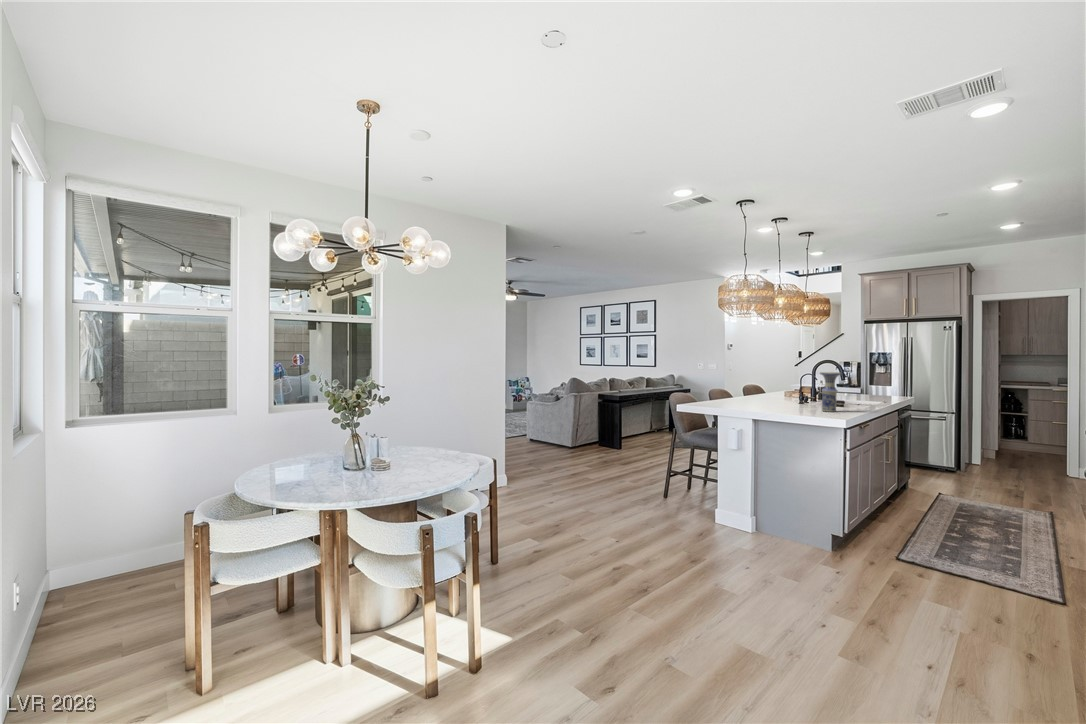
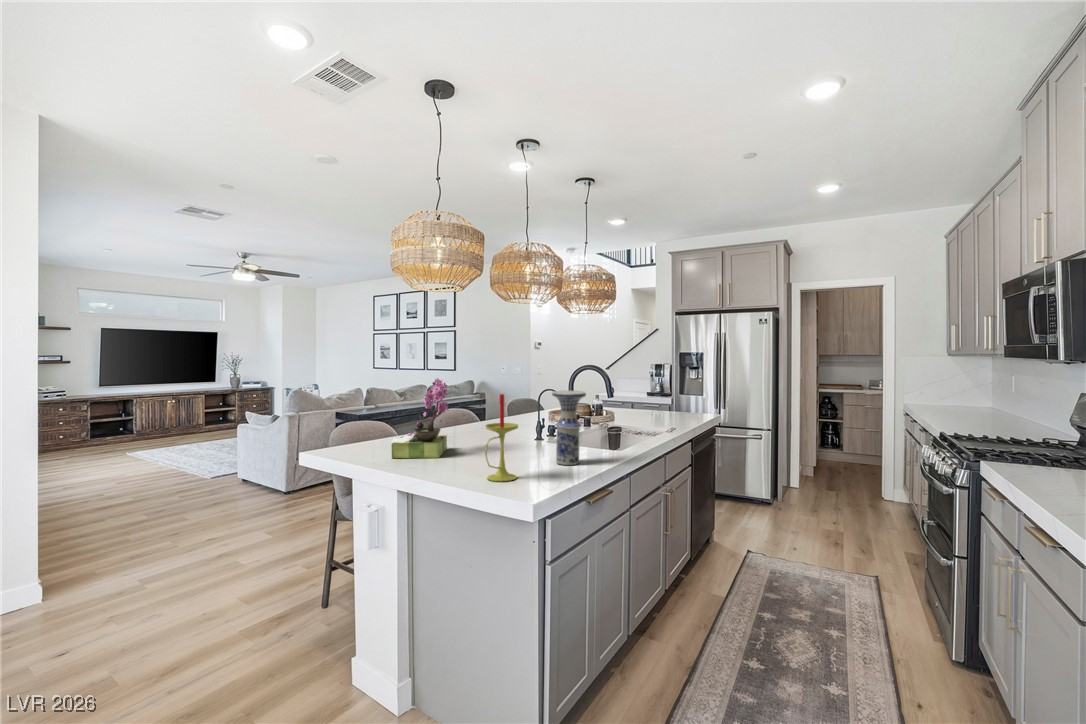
flower arrangement: none [717,365,750,408] -> present [392,378,448,458]
candle: none [791,370,810,415] -> present [485,394,518,482]

